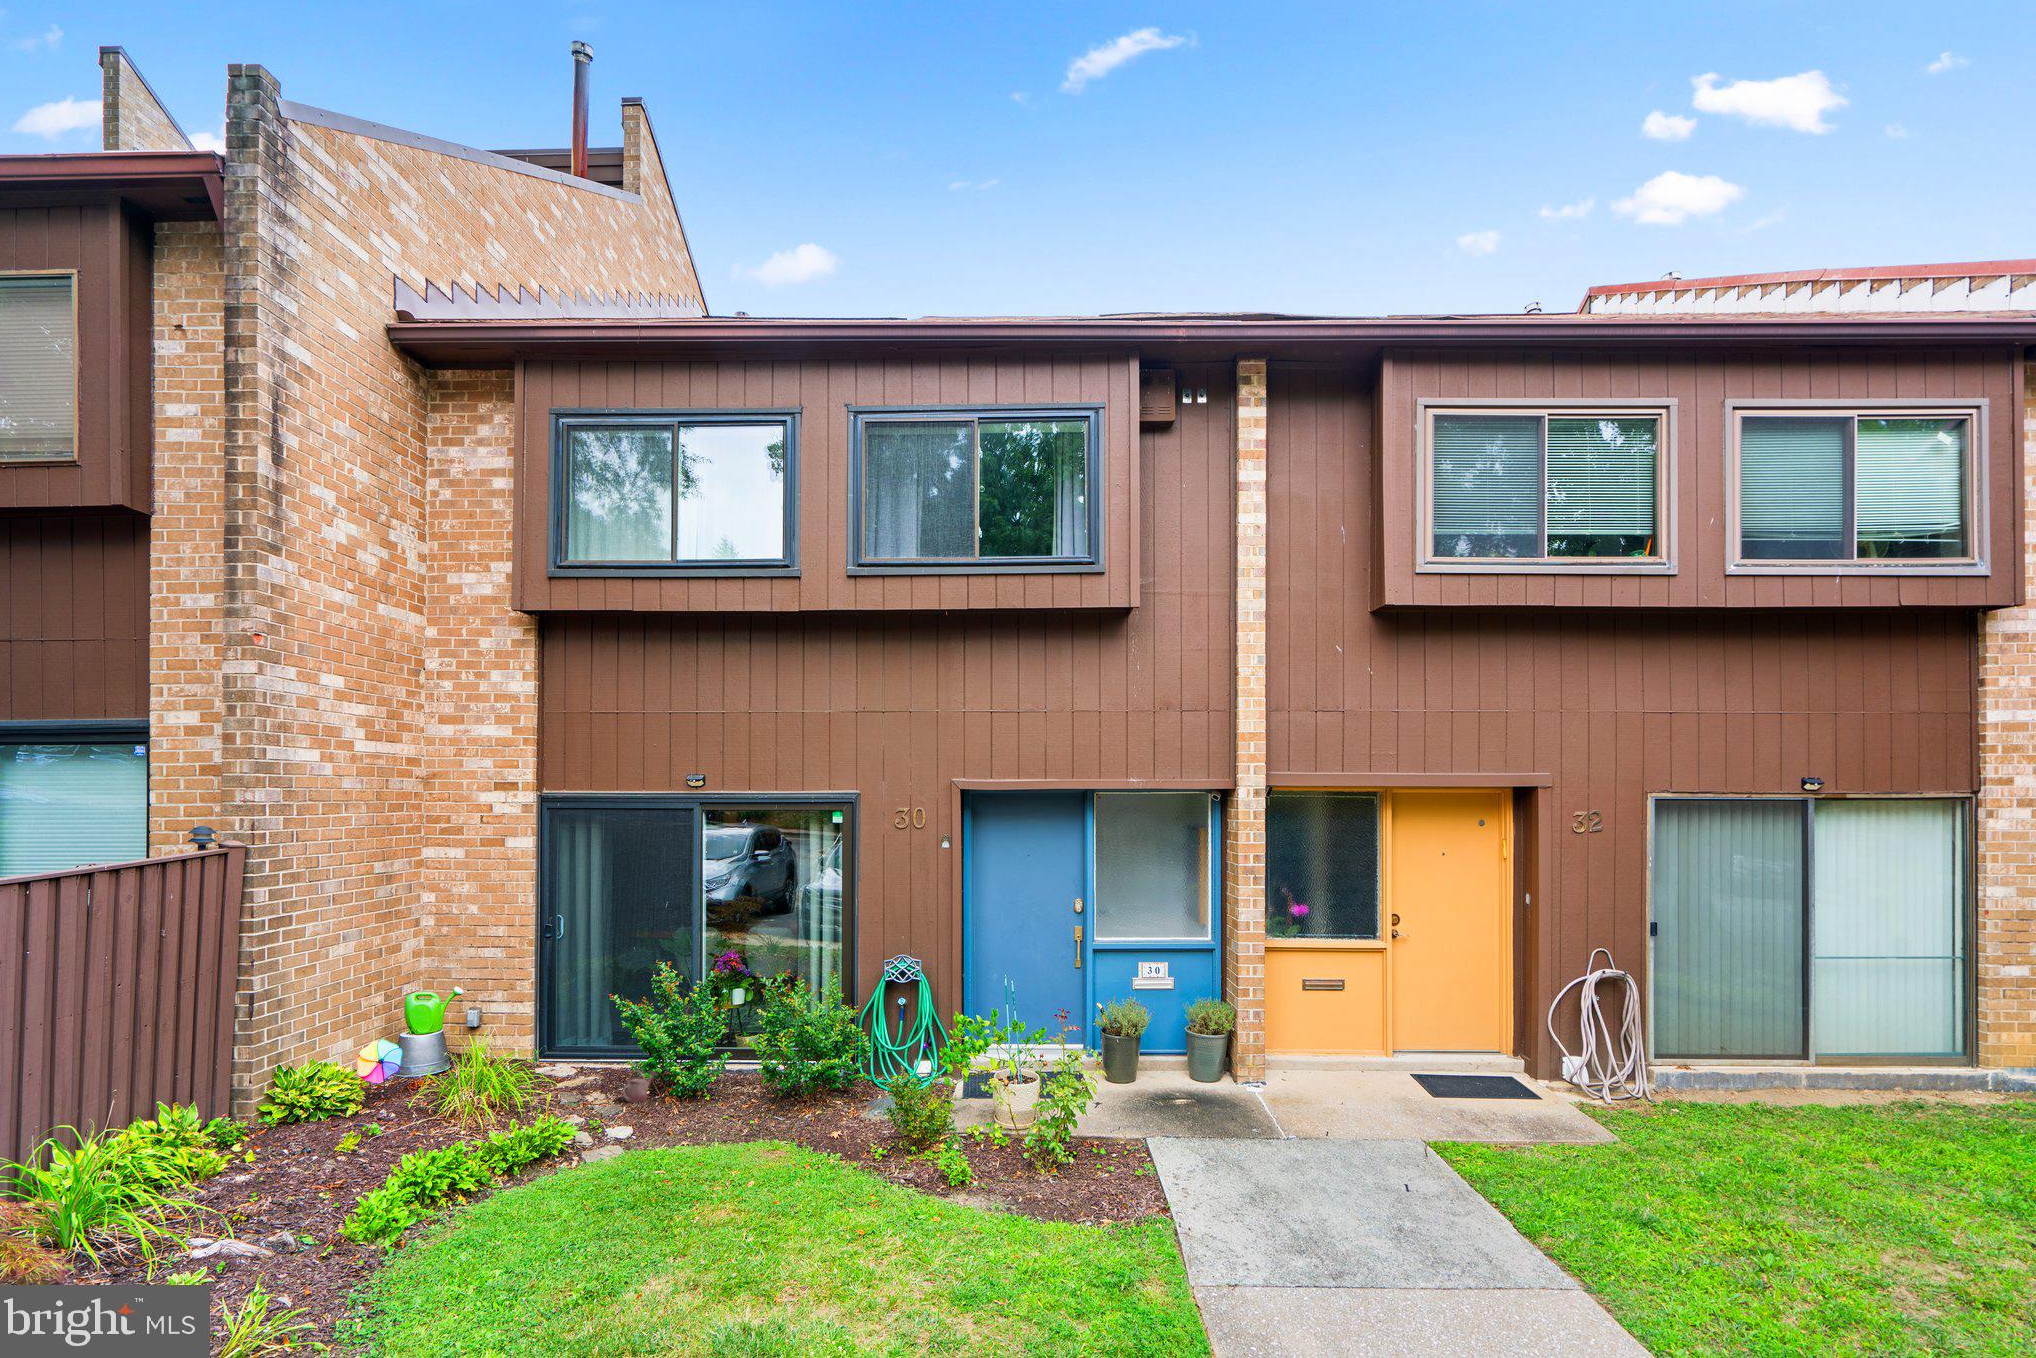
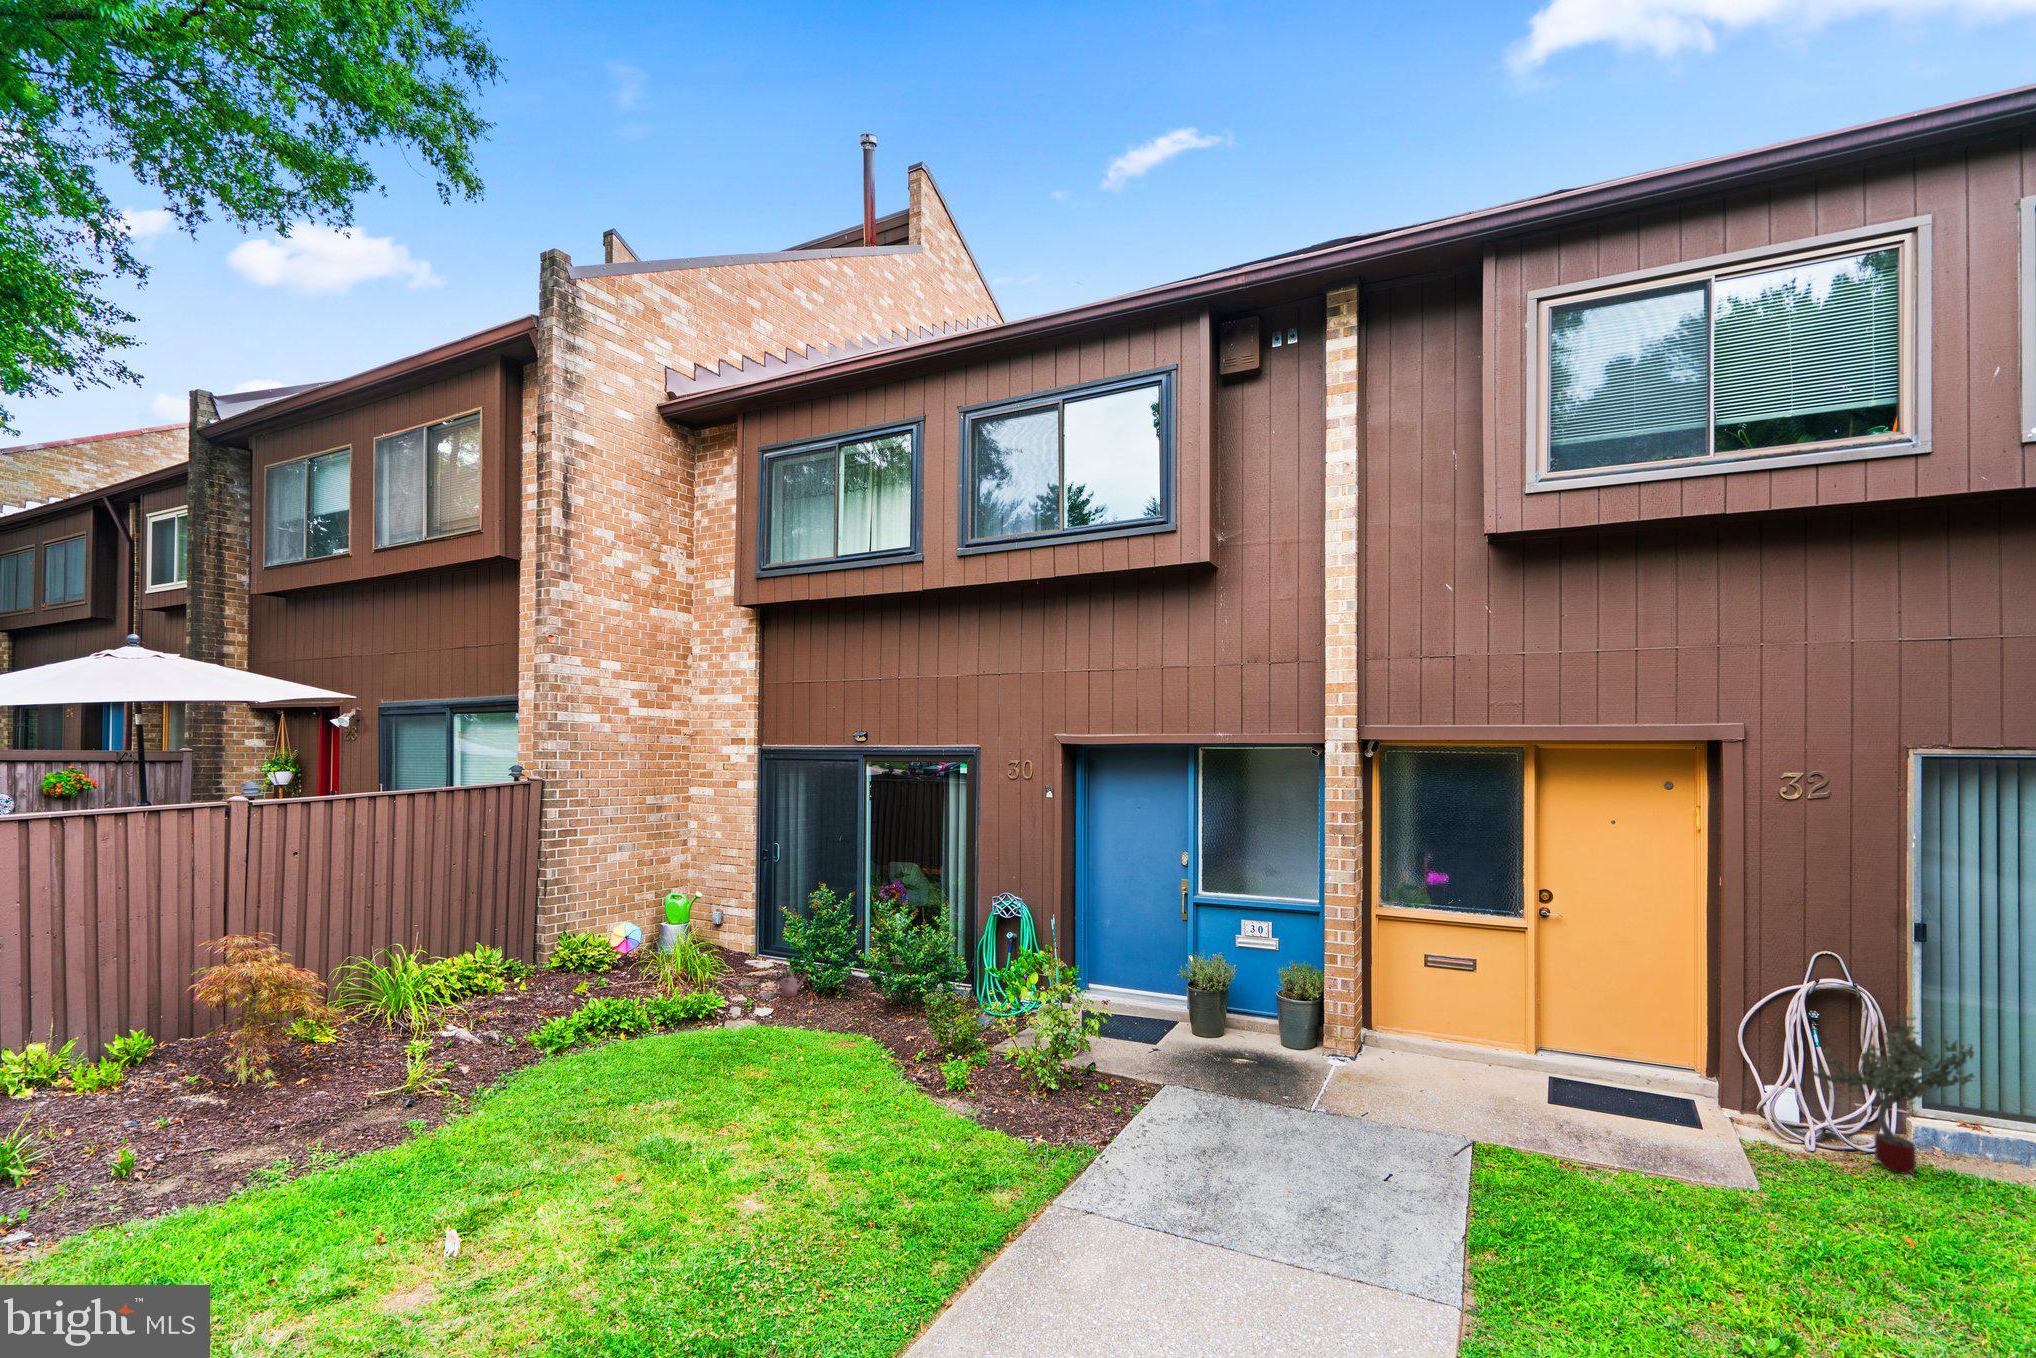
potted tree: none [1601,987,1697,1105] -> present [1812,1013,1974,1174]

